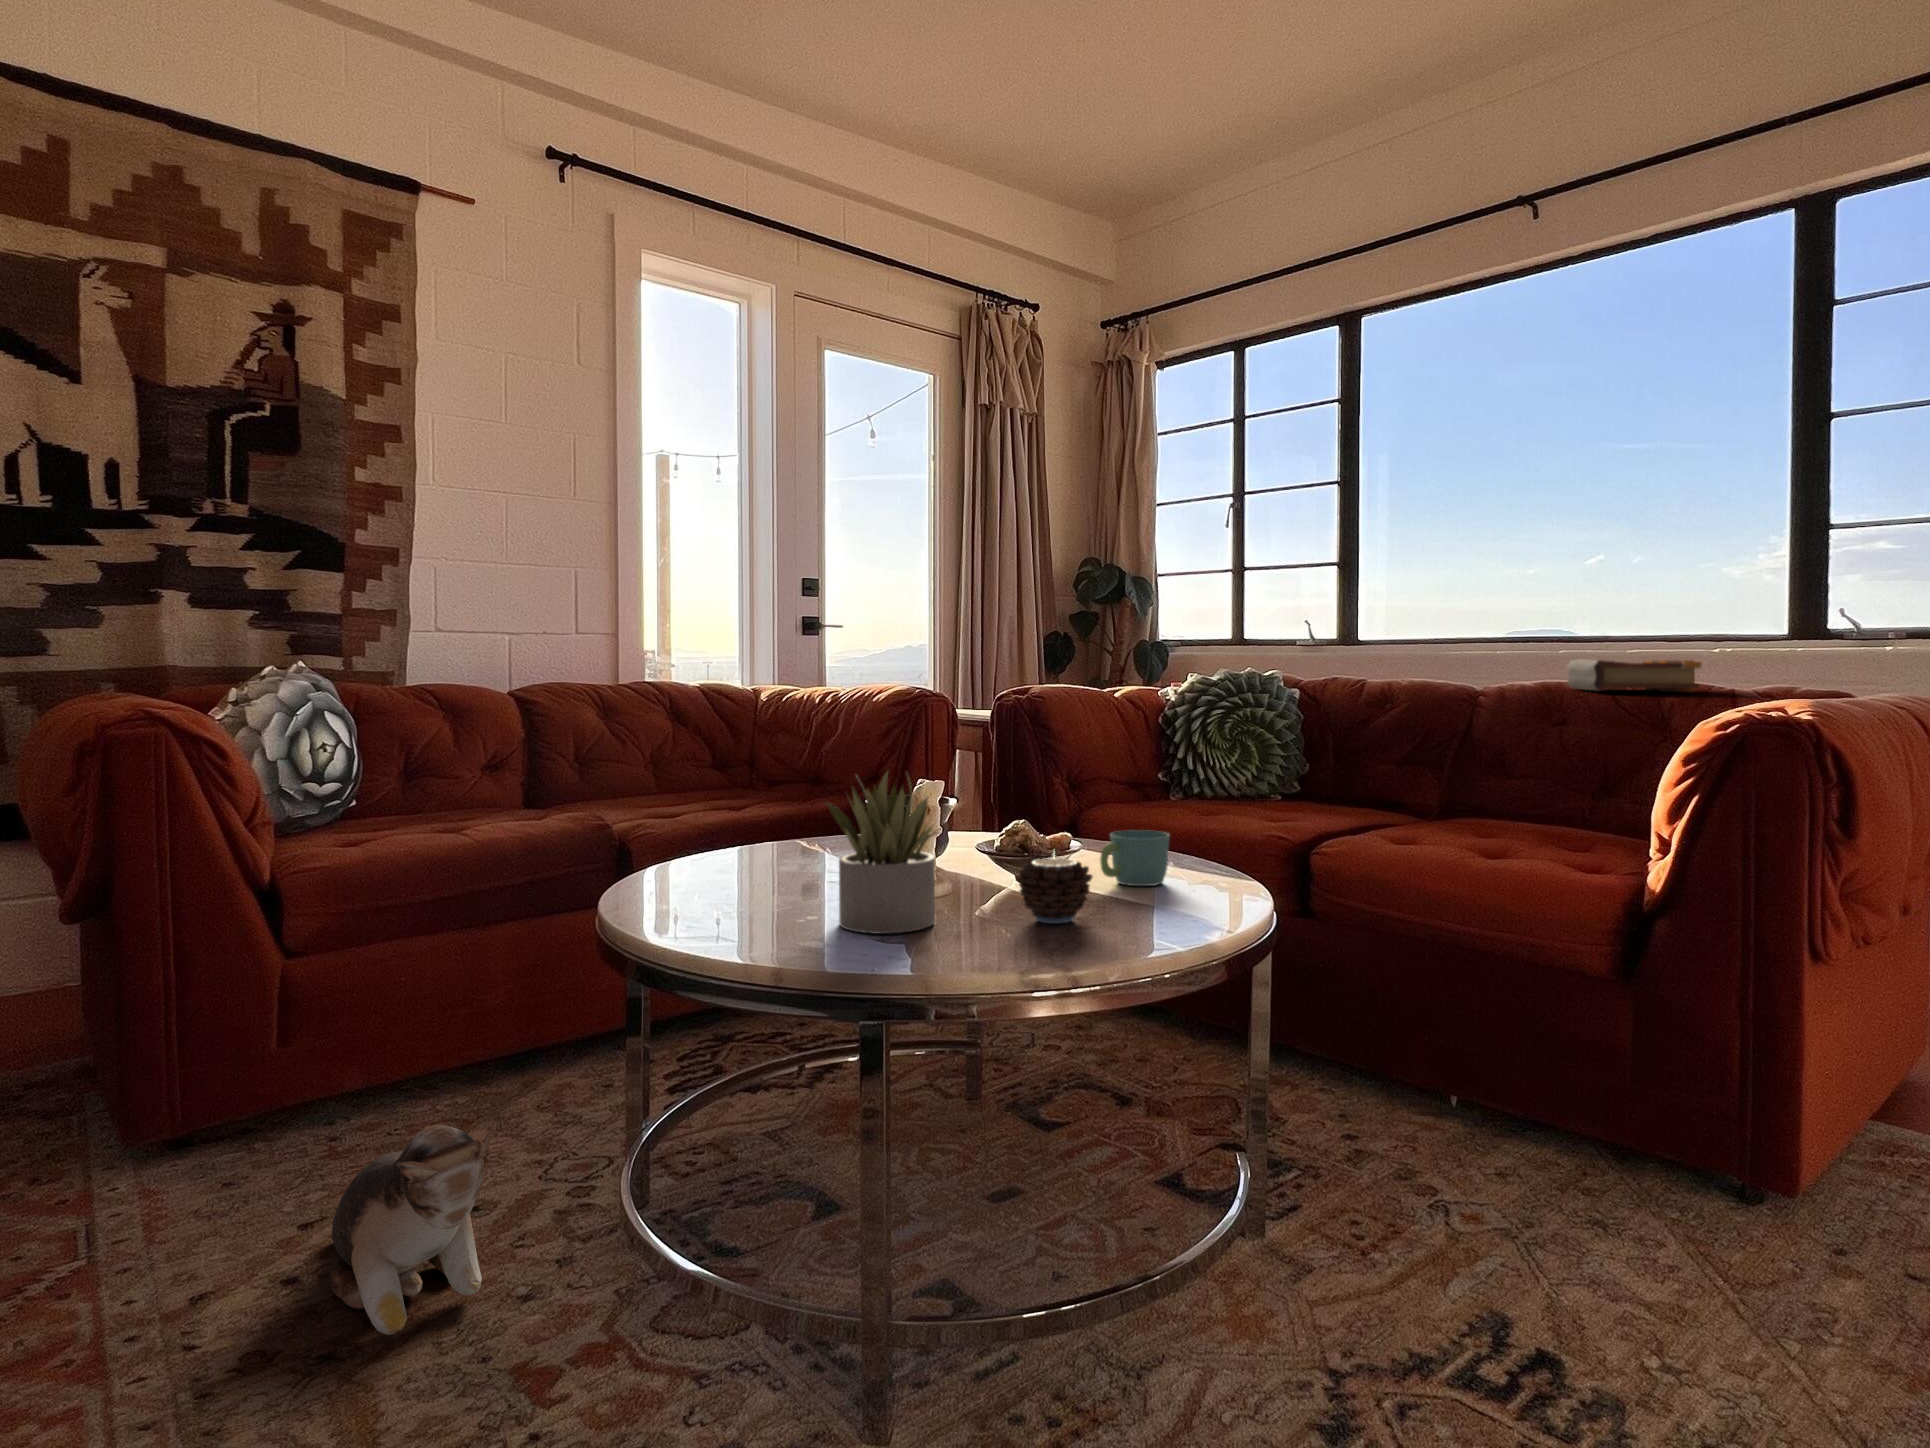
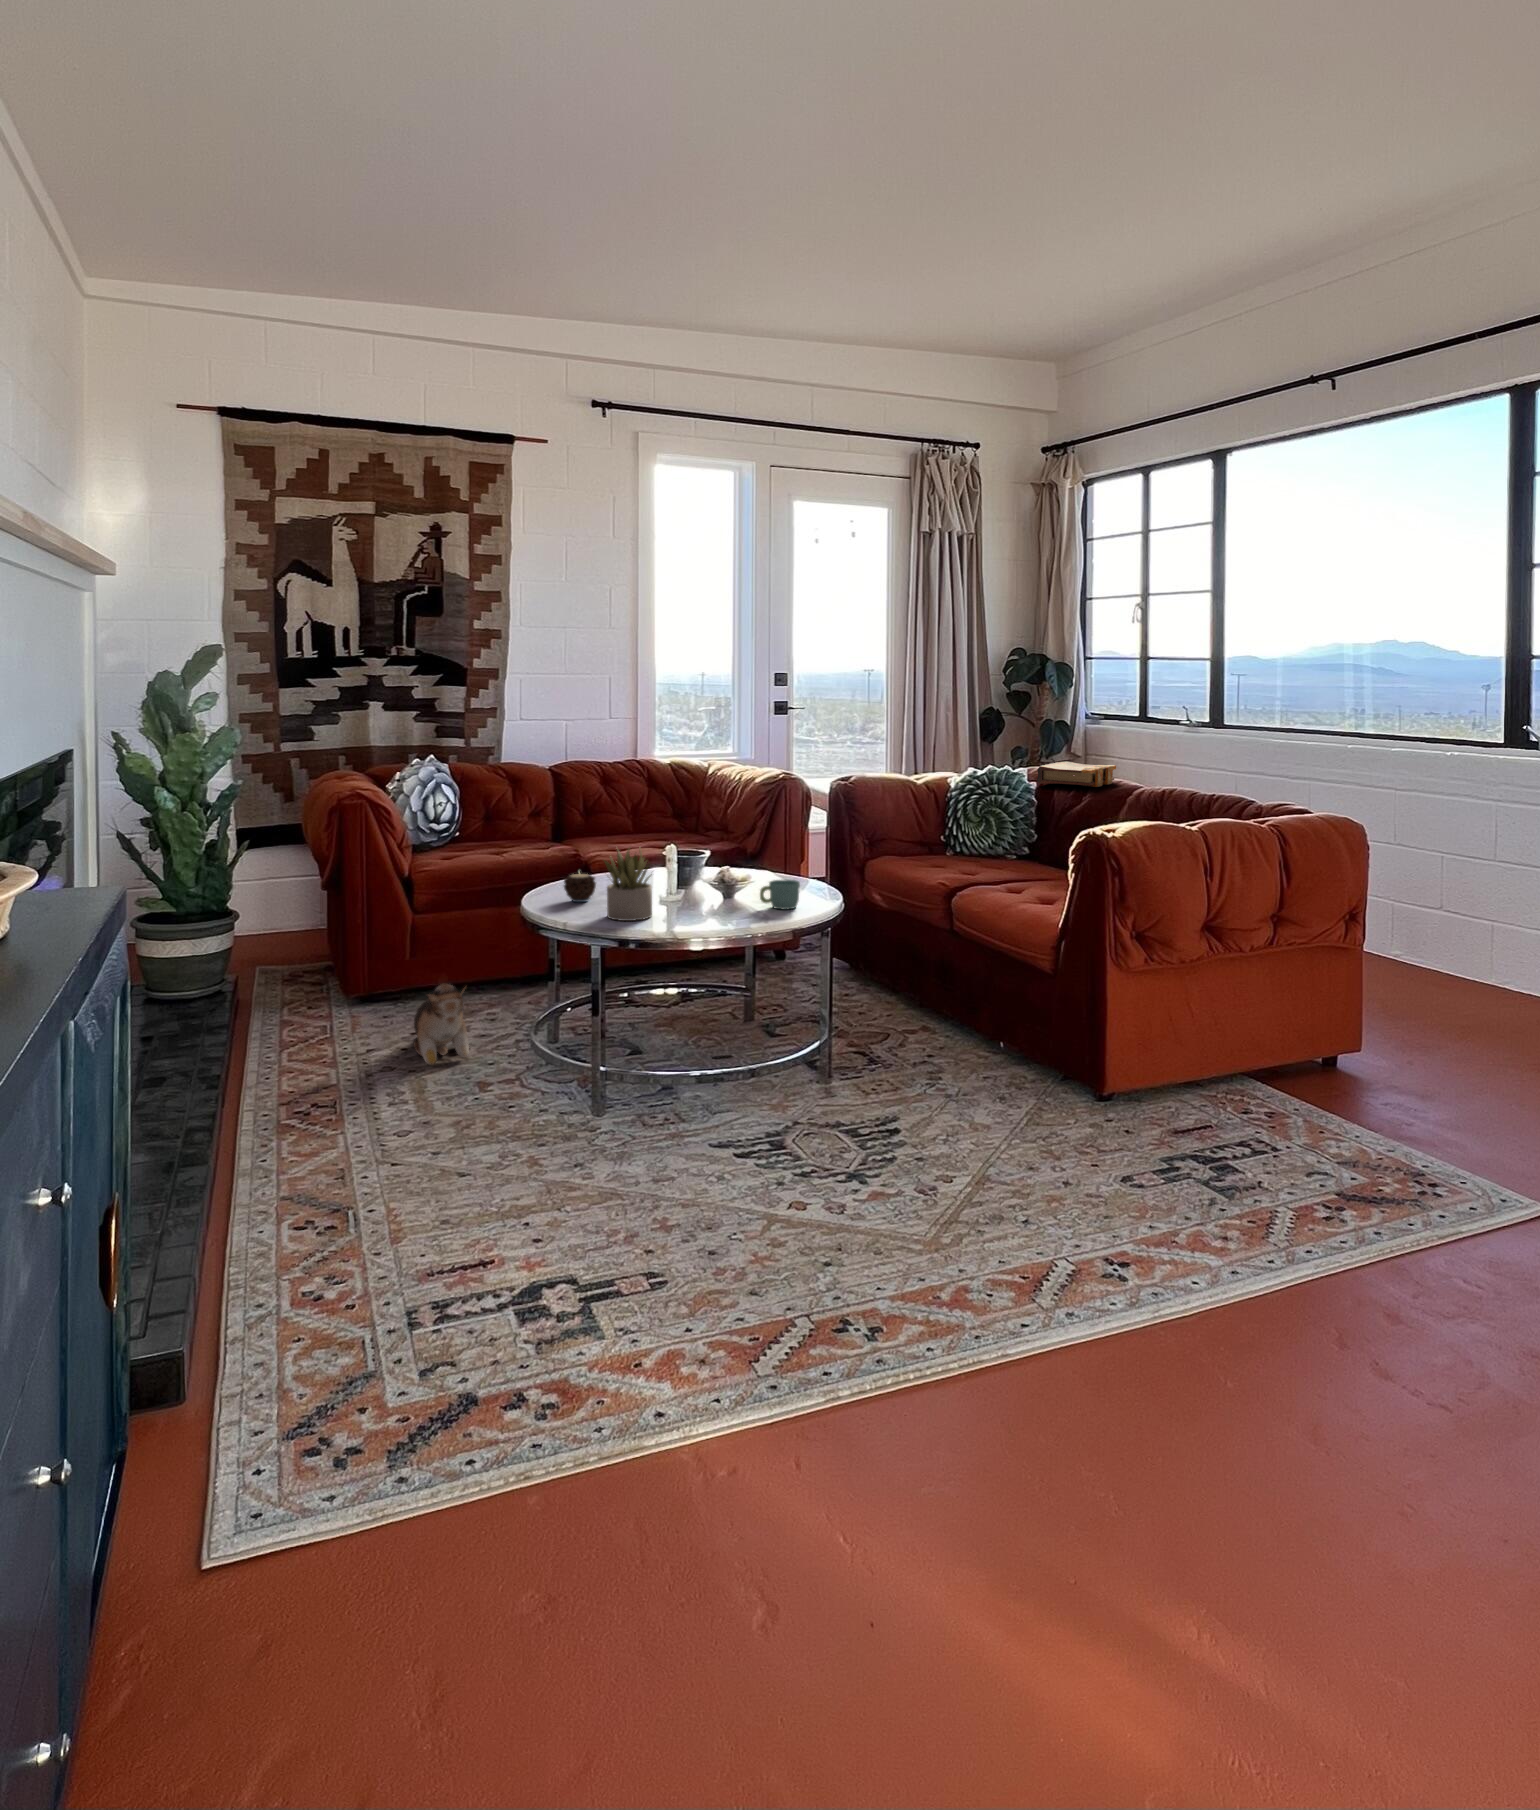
book: present [1567,659,1701,692] -> present [1037,762,1116,787]
candle: present [1017,851,1093,923] -> present [564,873,596,902]

